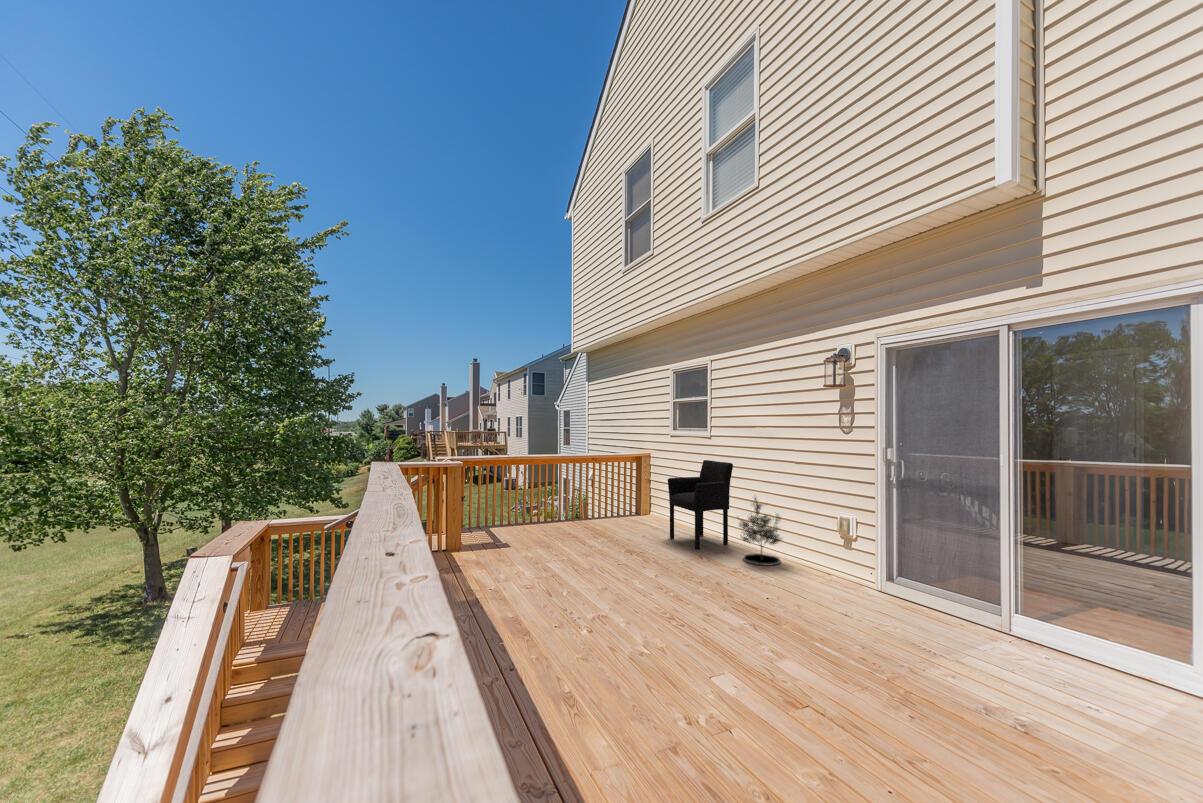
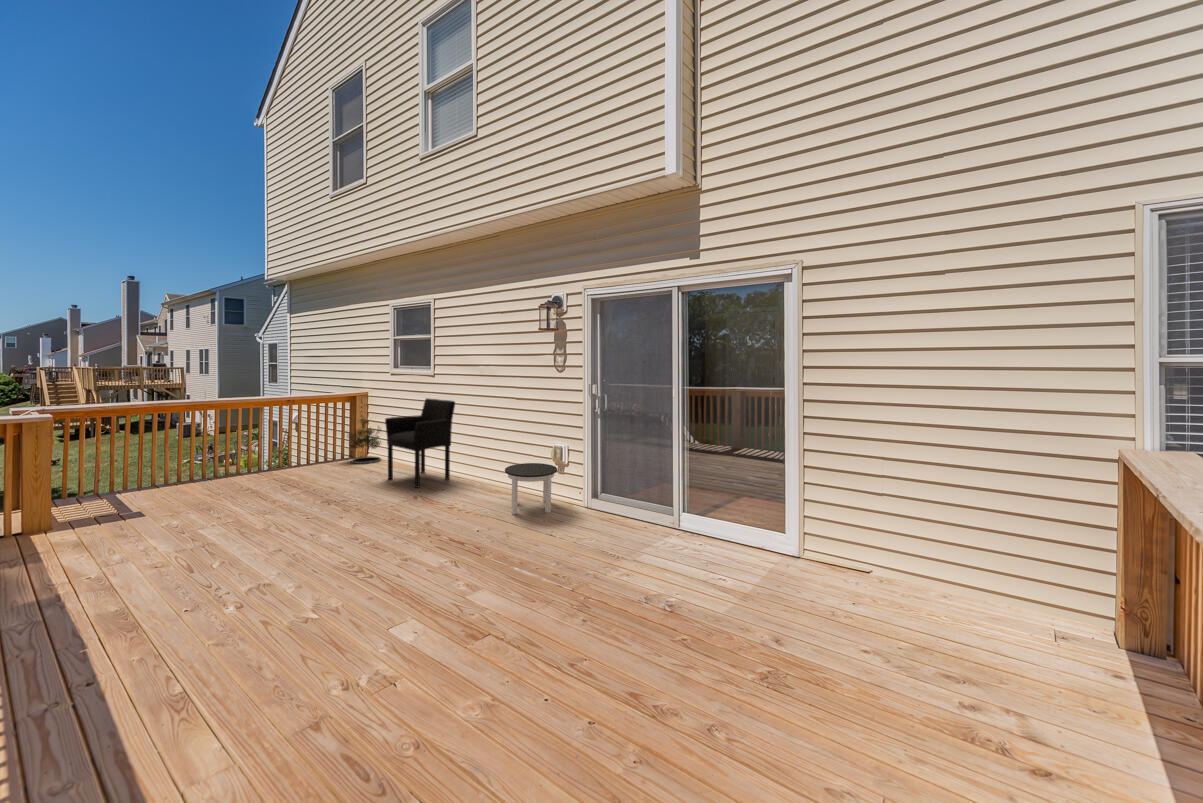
potted tree: present [740,498,781,566] -> present [348,419,381,464]
round table: none [787,534,849,593] -> present [505,463,557,514]

